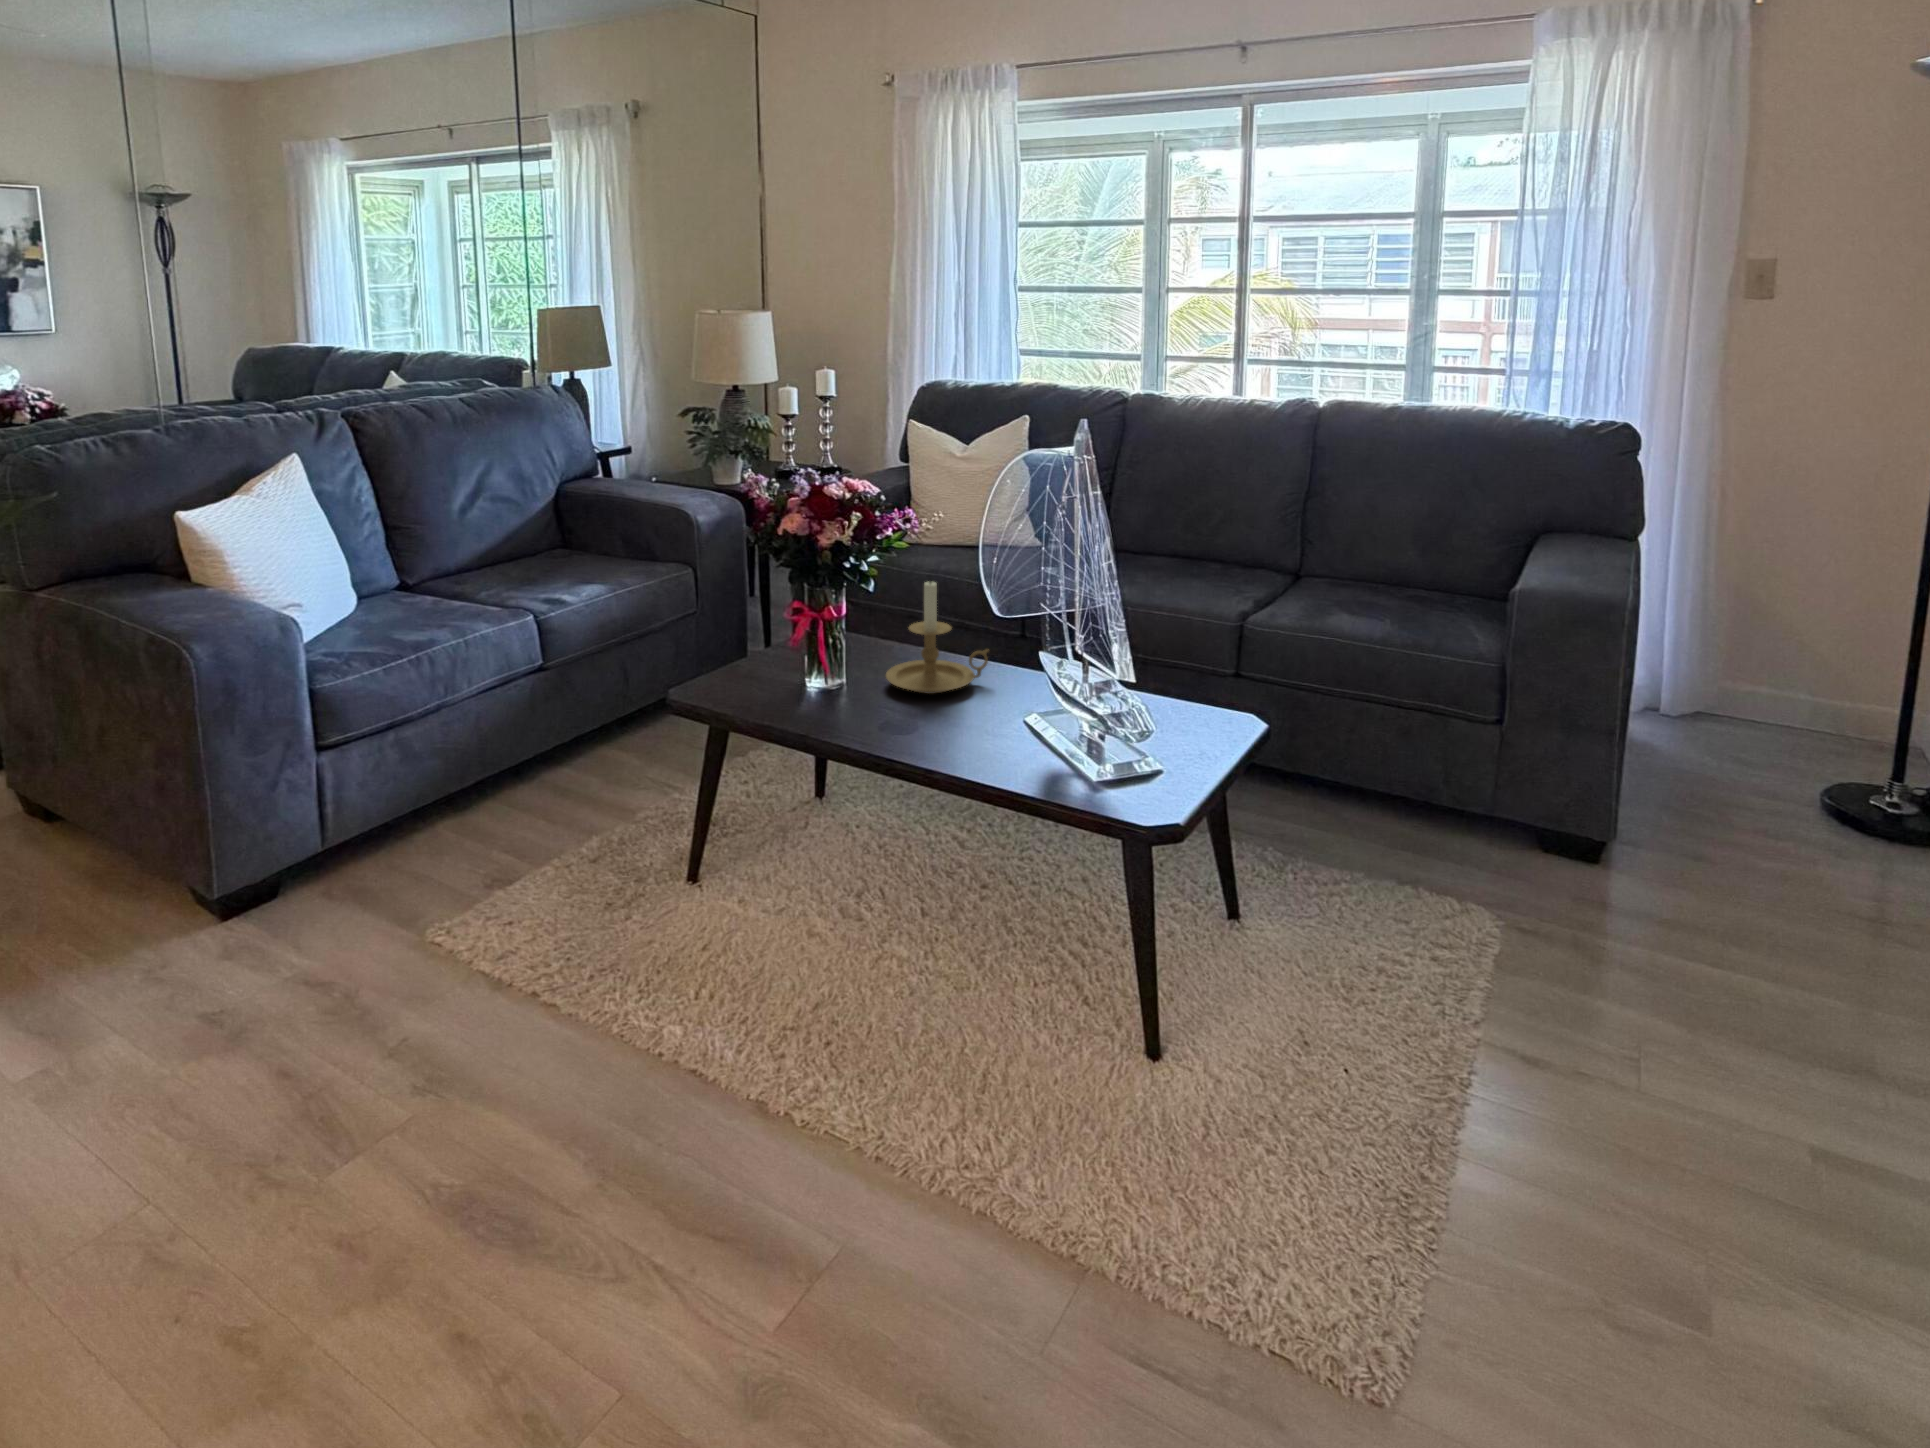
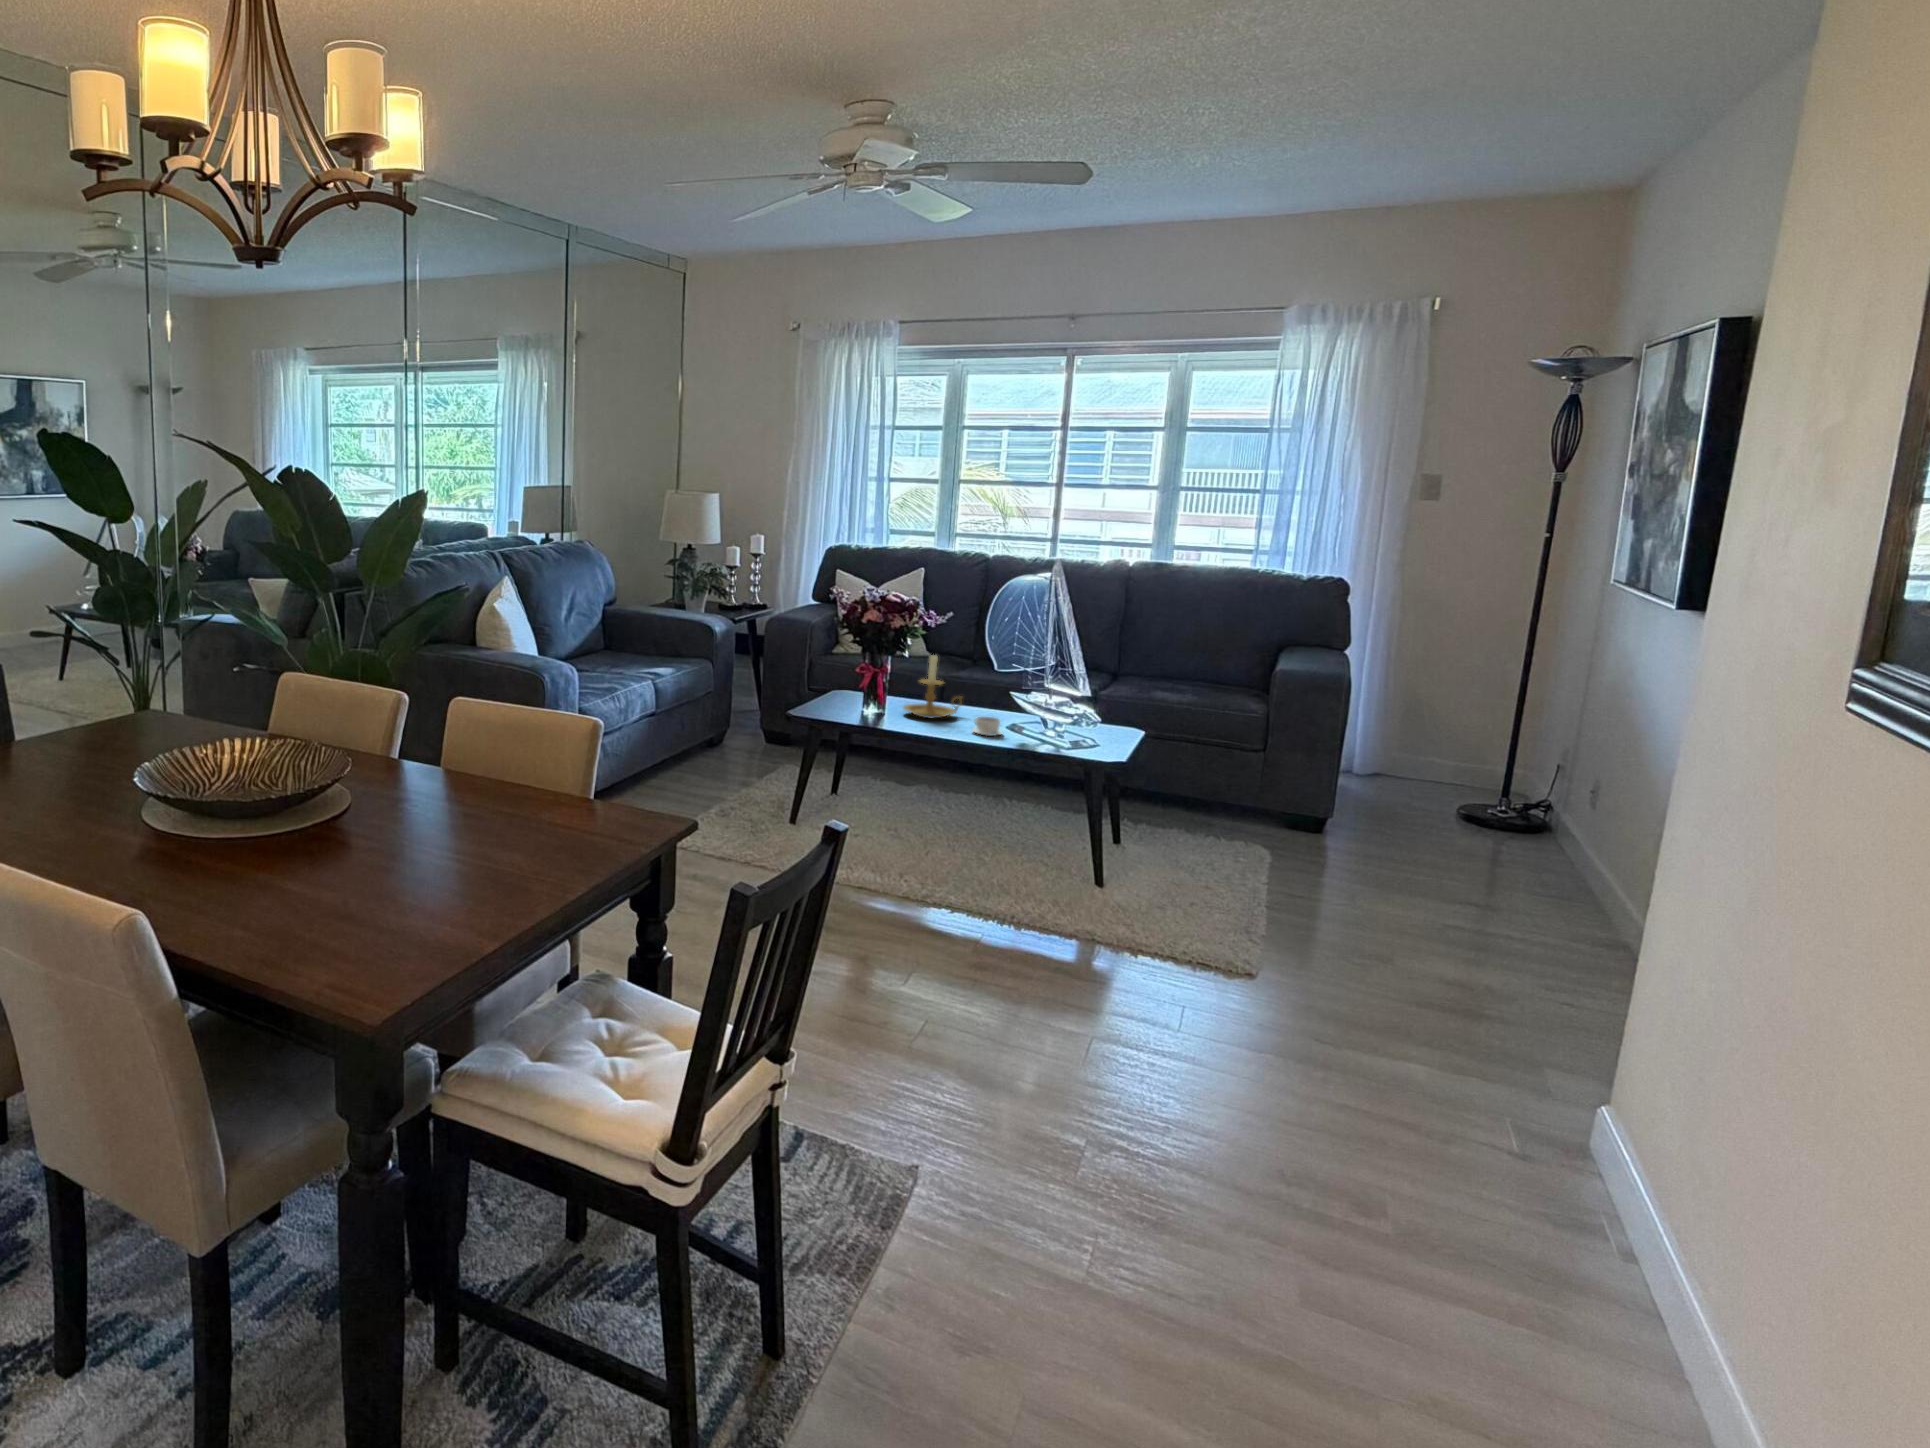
coffee cup: none [966,702,1021,743] -> present [973,717,1002,736]

